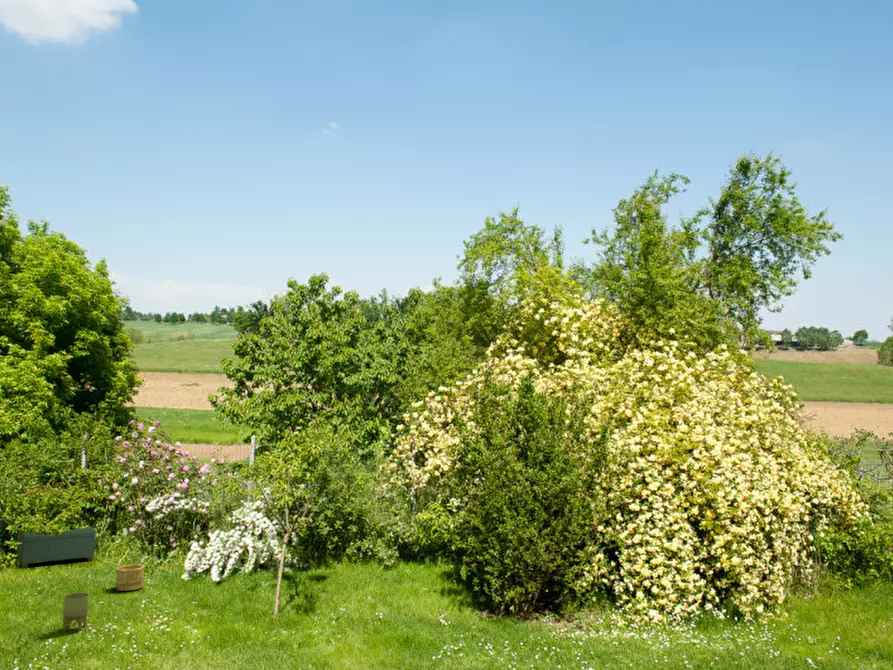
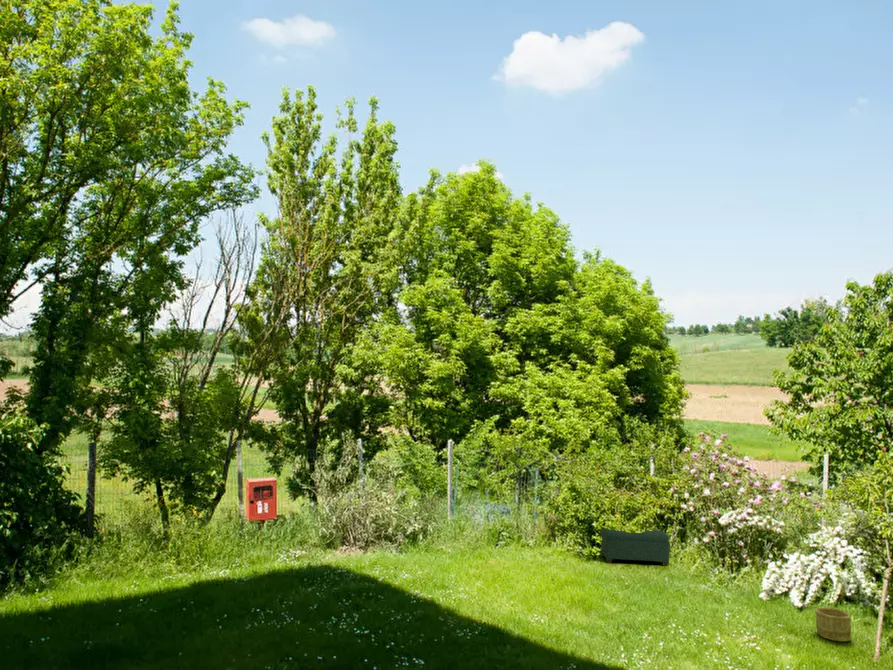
wooden bucket: present [115,564,144,591] -> present [815,607,851,642]
planter: present [62,593,89,631] -> none [660,616,686,660]

